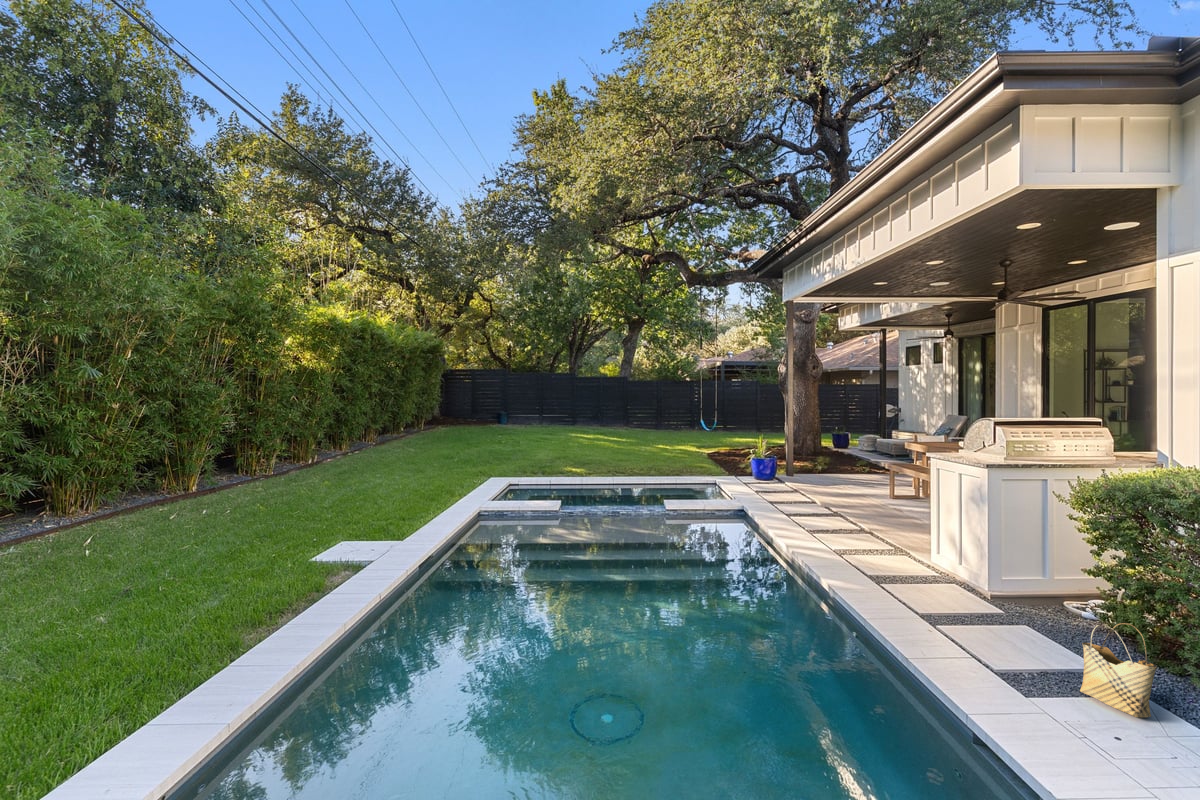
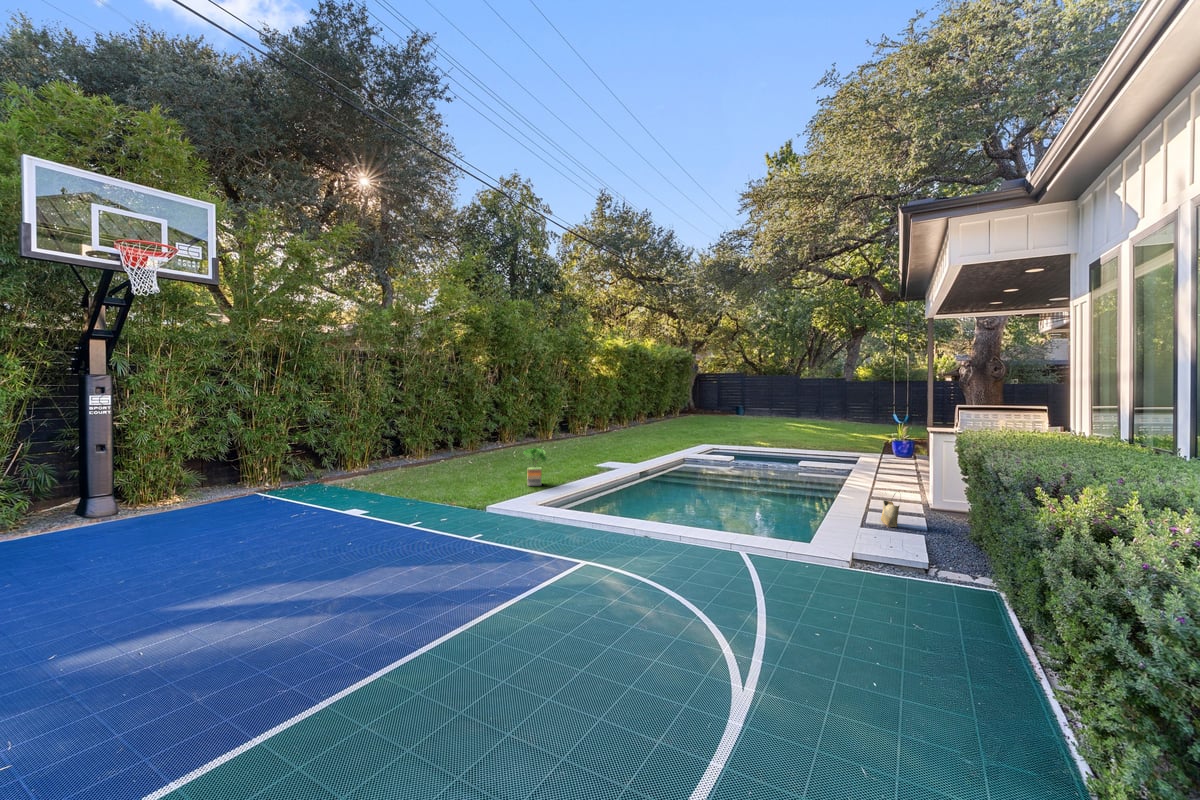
potted tree: none [41,586,152,733] -> present [524,449,547,486]

